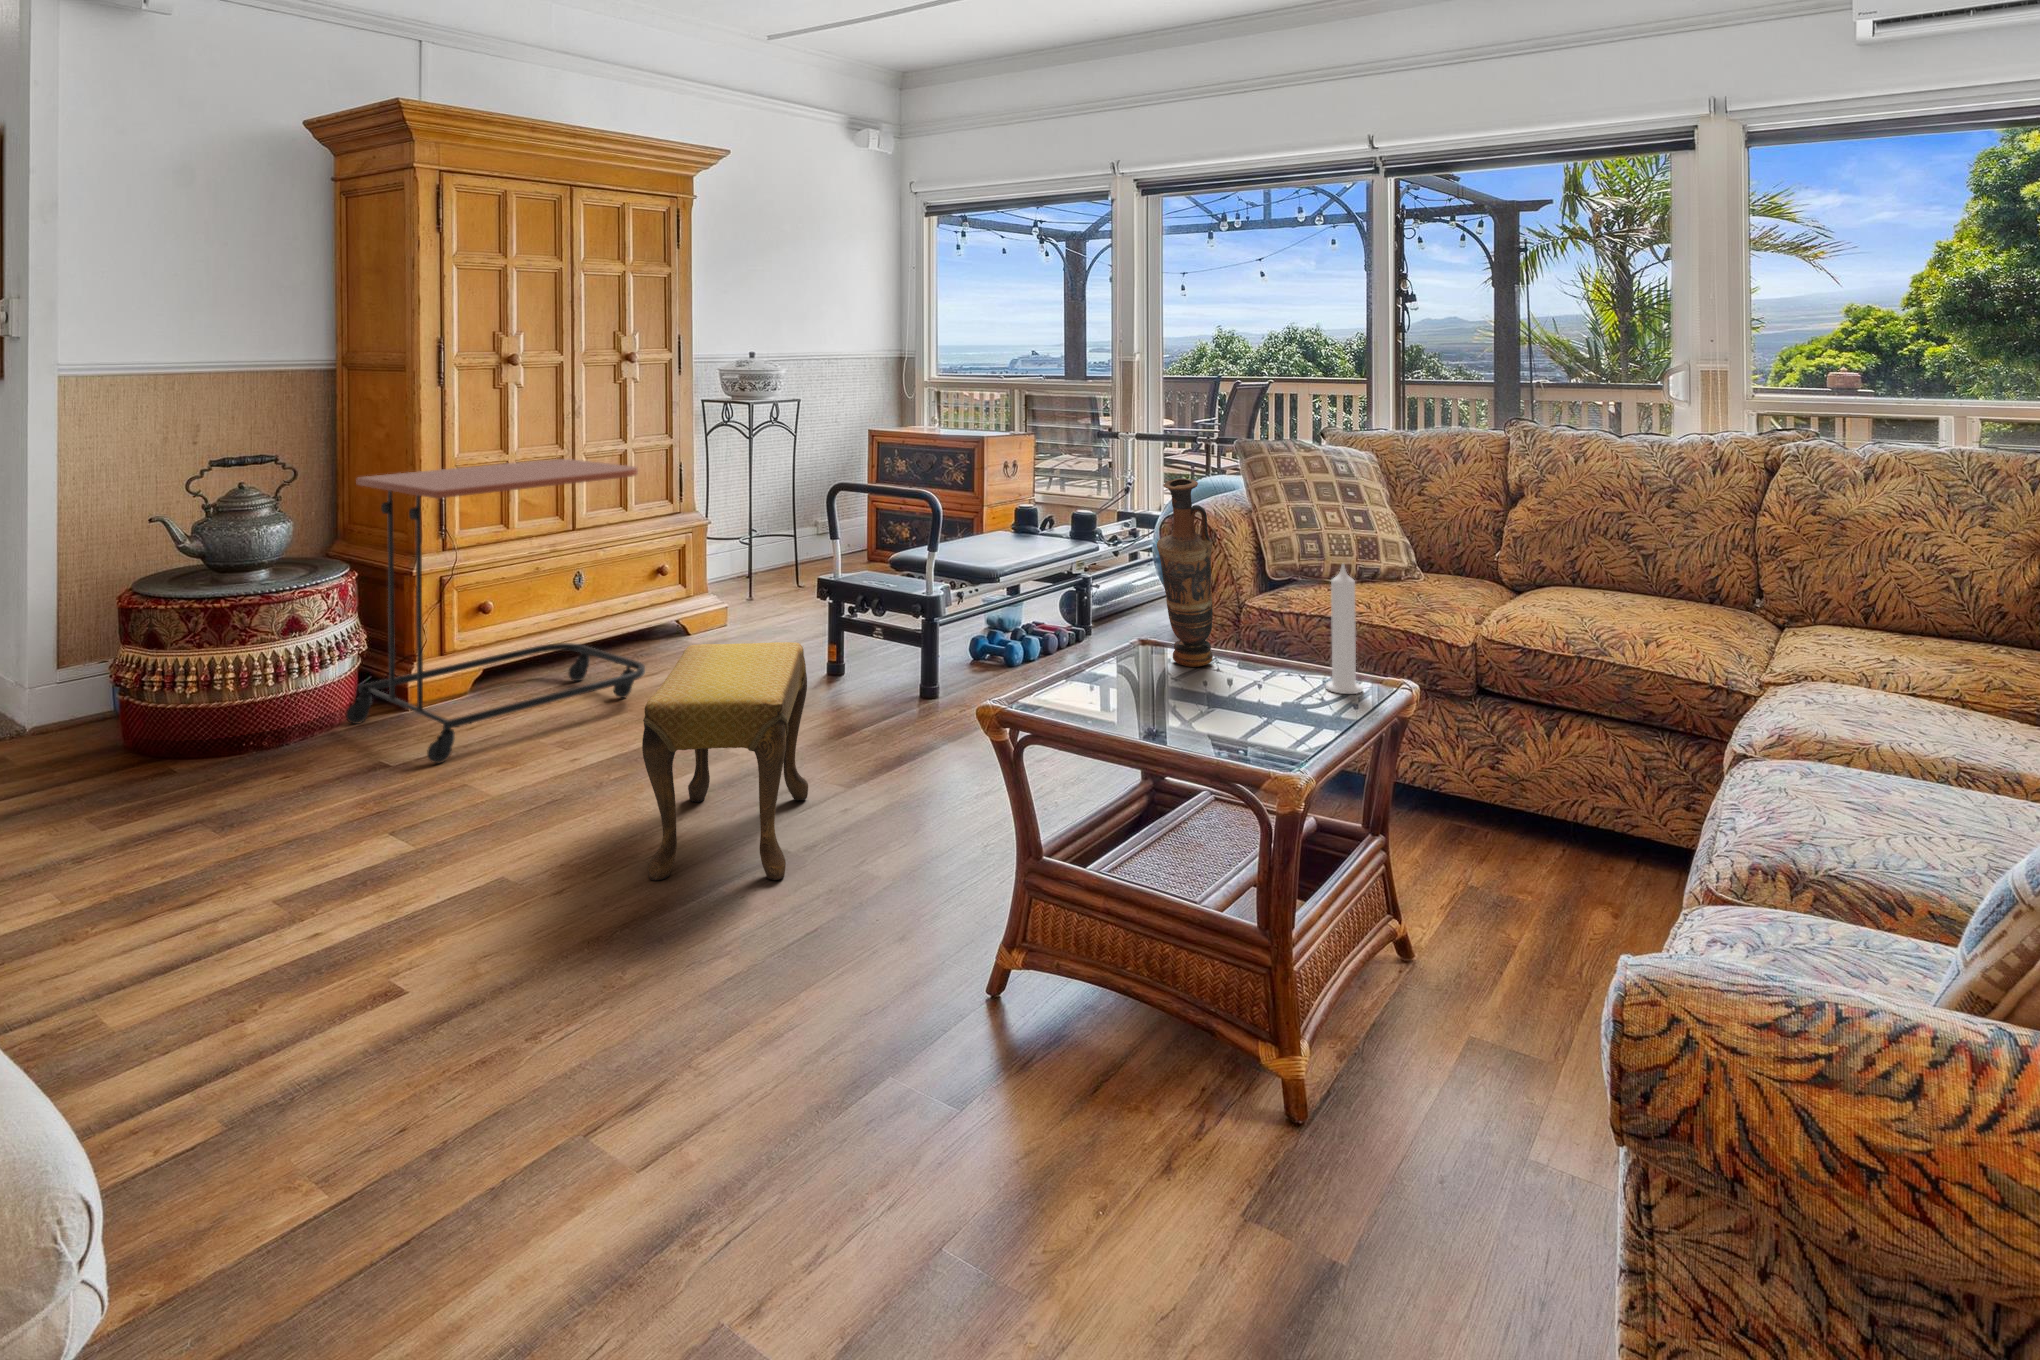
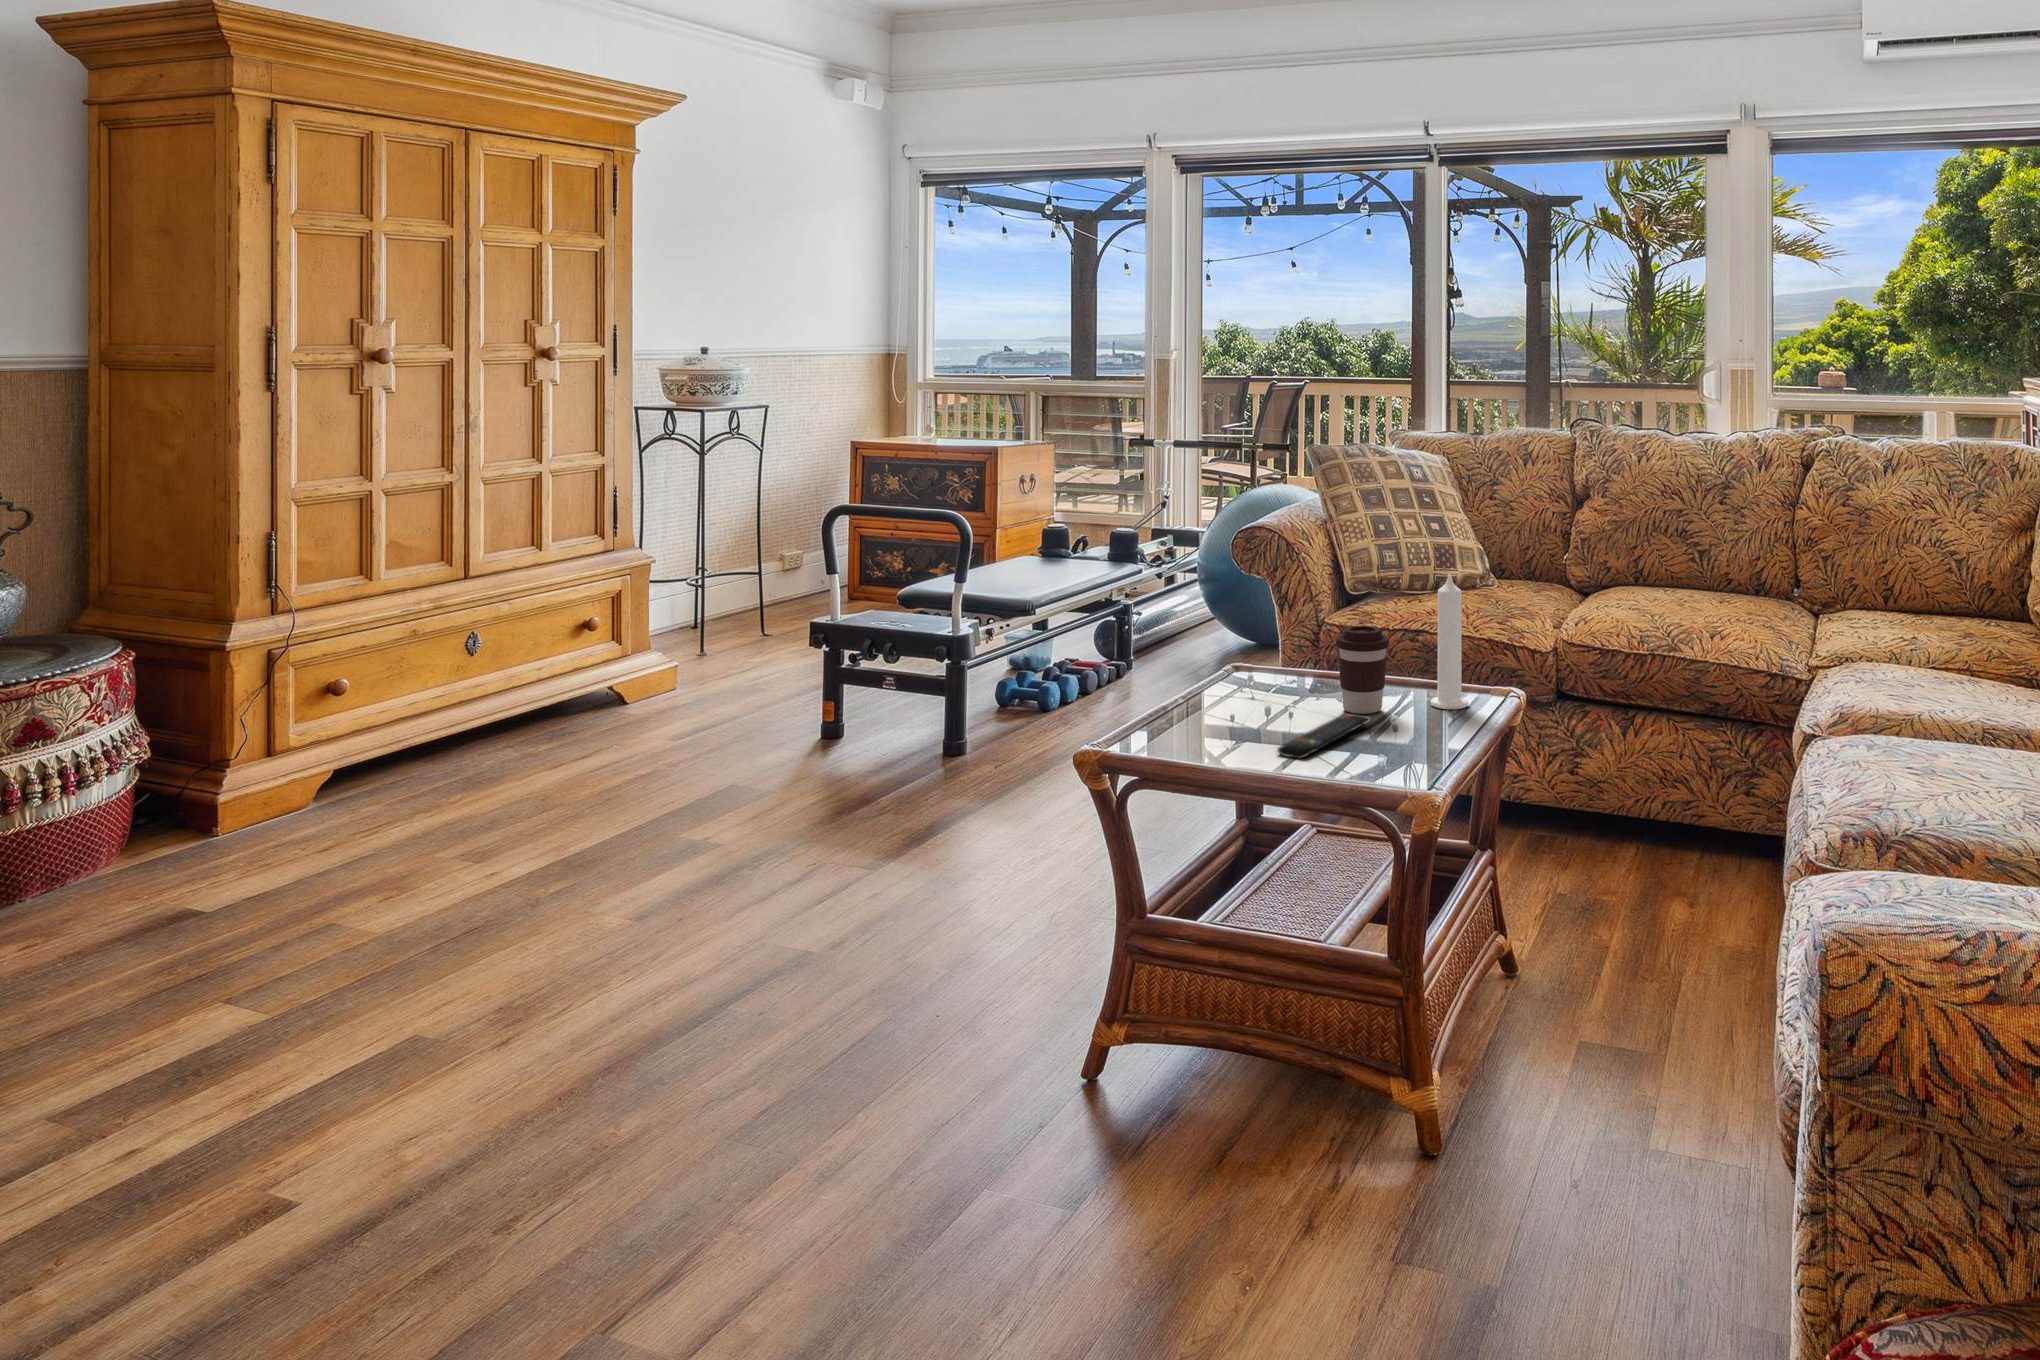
side table: present [346,459,645,763] -> none [120,487,577,901]
vase: present [1157,479,1213,667] -> none [1253,489,1313,693]
coffee cup: none [1230,608,1281,691] -> present [1336,626,1389,714]
footstool: present [642,642,808,881] -> none [627,701,825,1010]
remote control: none [1160,689,1258,729] -> present [1278,713,1370,758]

